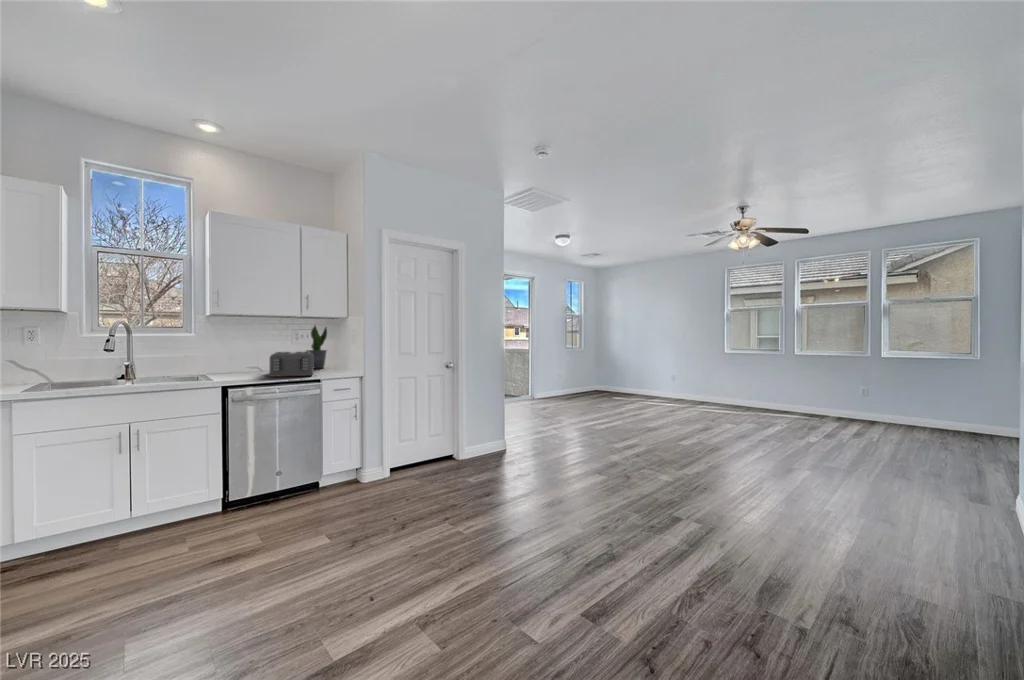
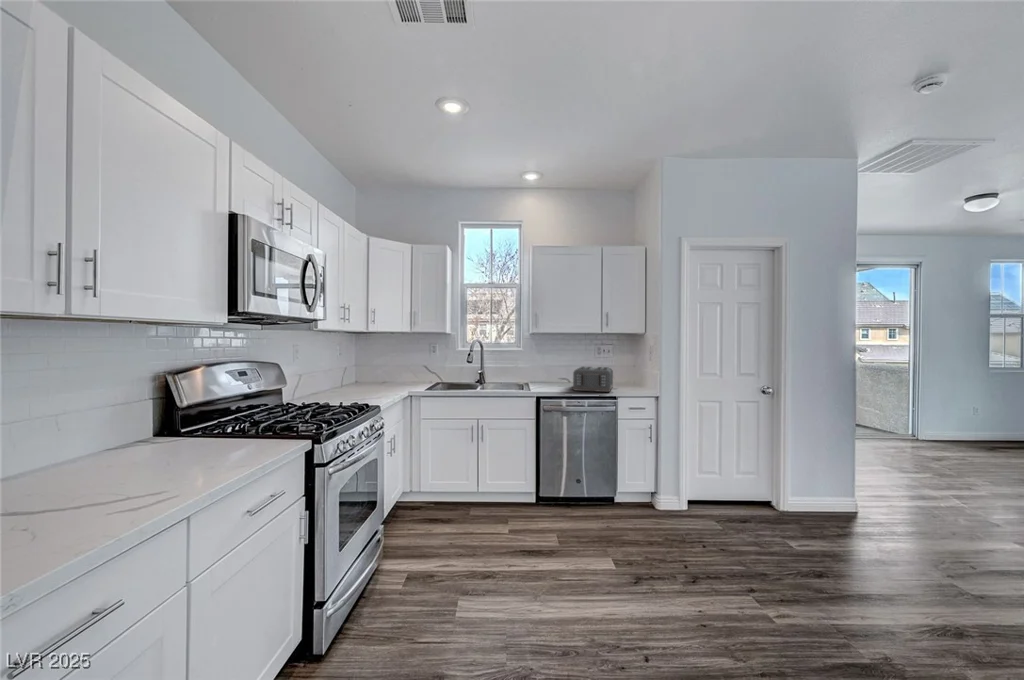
potted plant: present [306,326,327,368] -> none [608,340,628,383]

